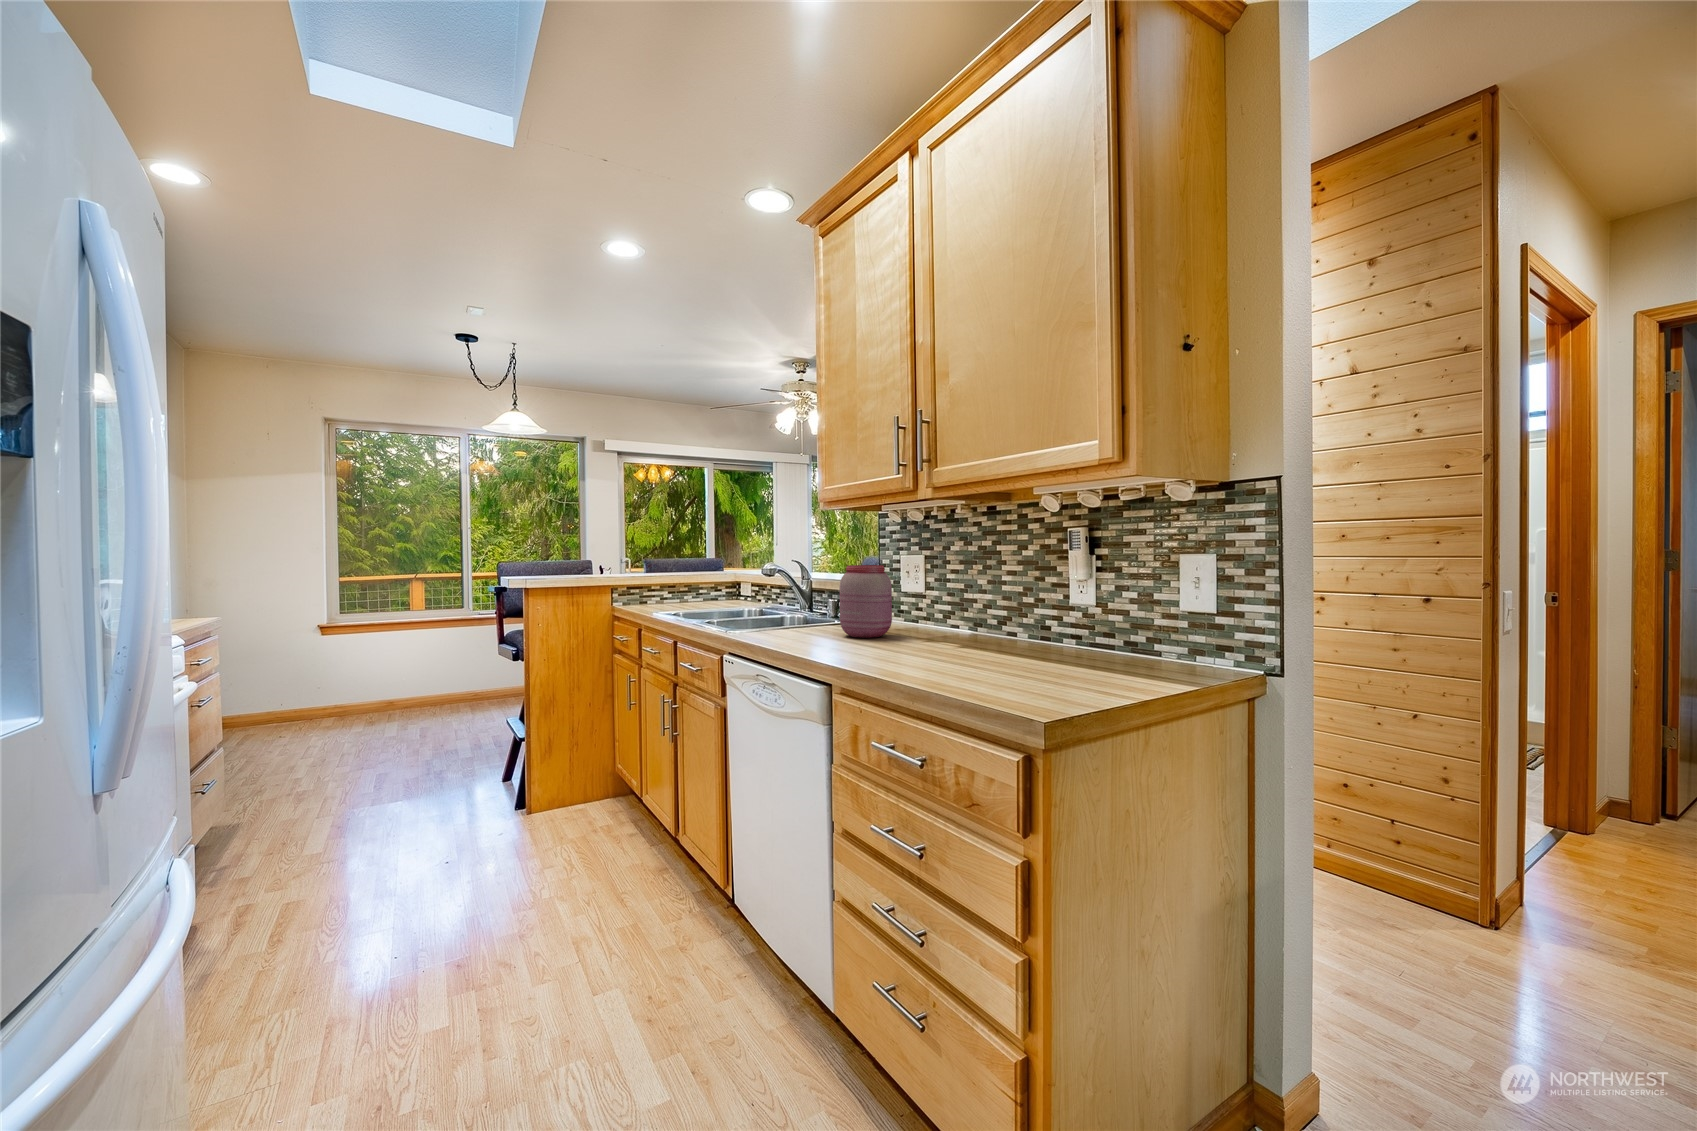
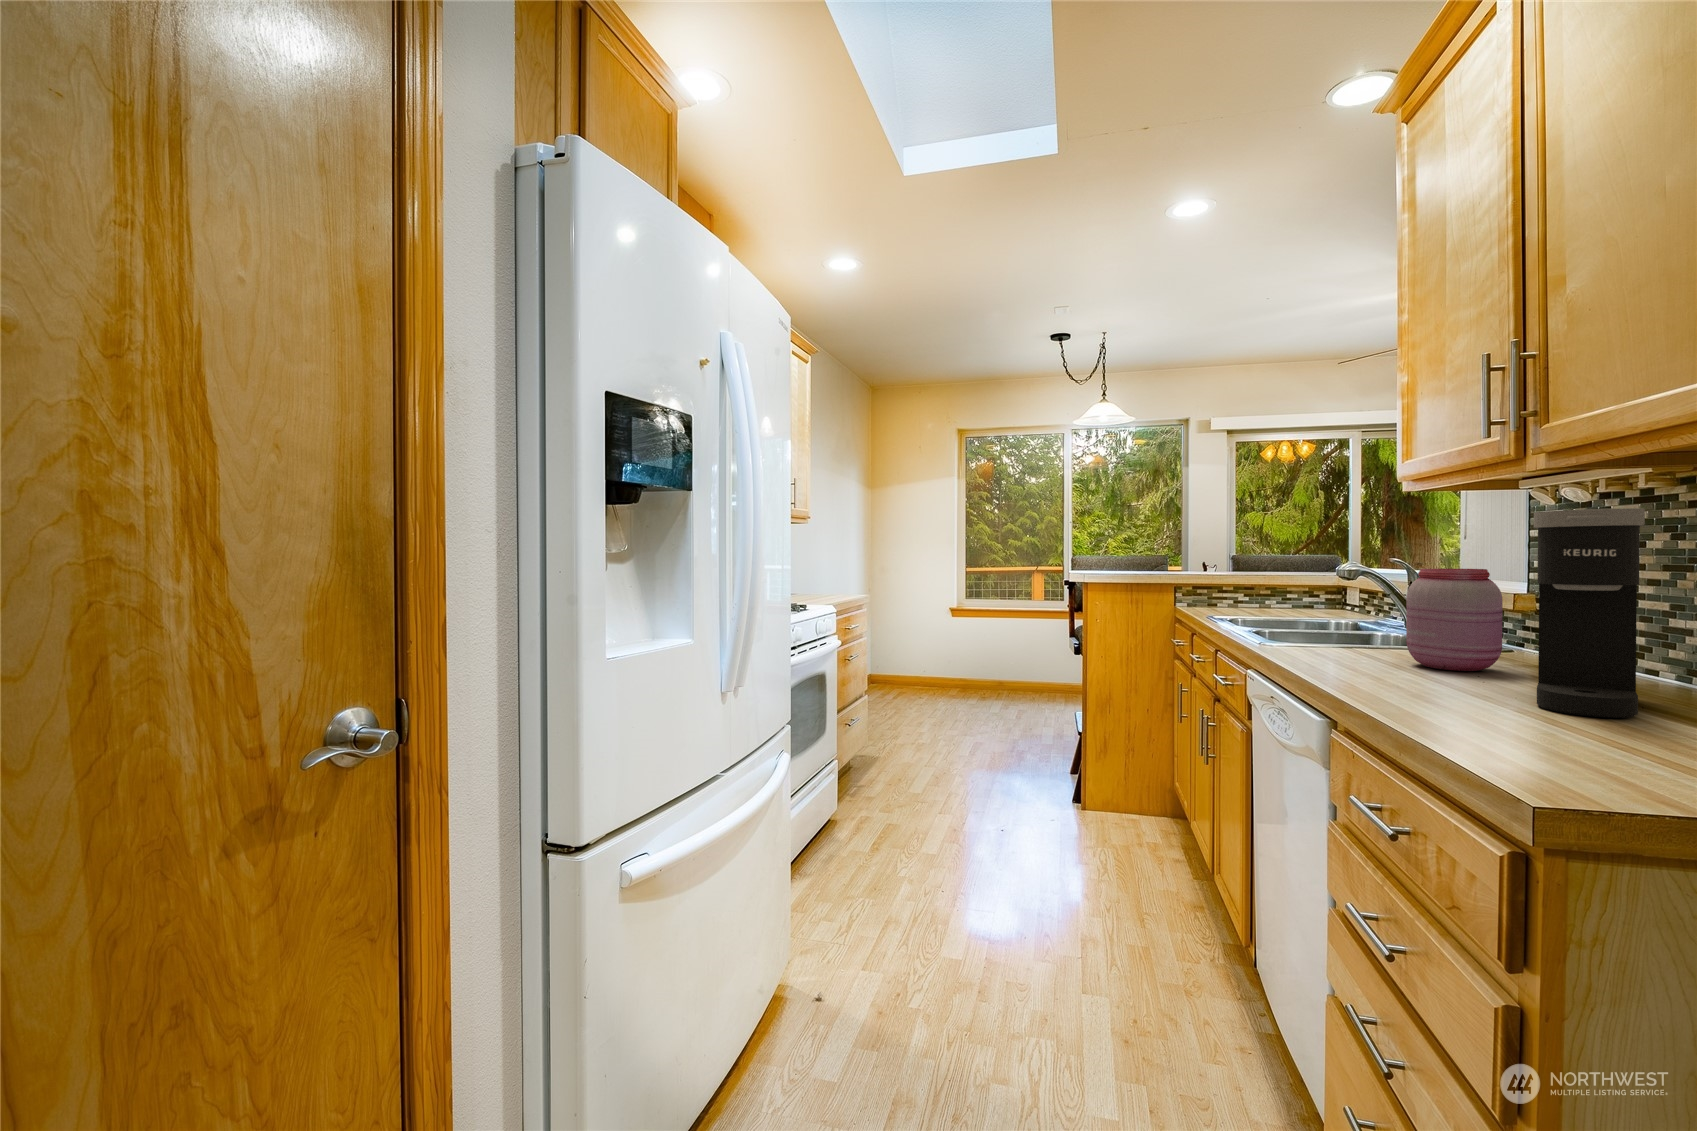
coffee maker: none [926,525,987,658] -> present [1534,508,1645,718]

